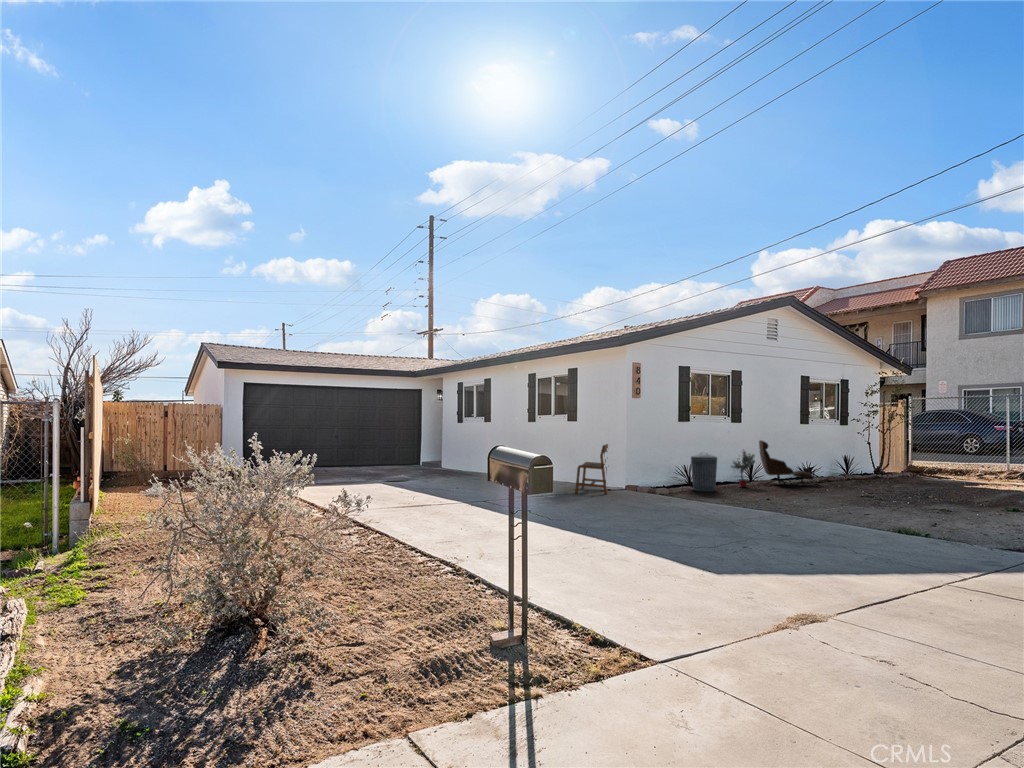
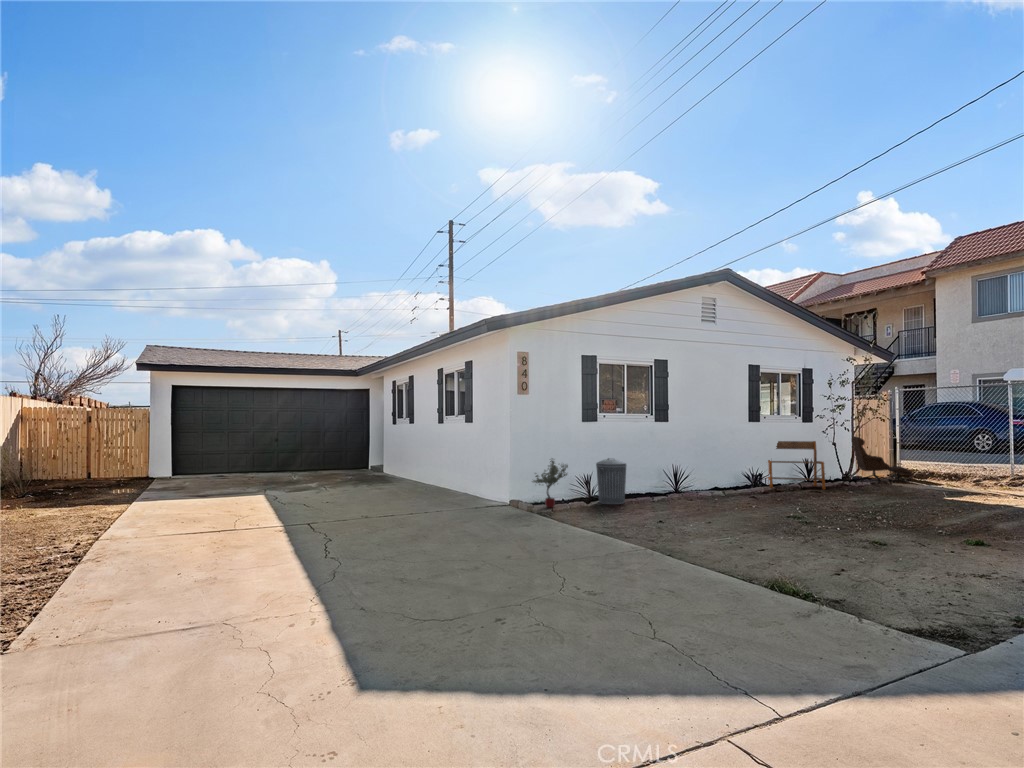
lounge chair: present [759,440,813,486] -> present [852,437,912,482]
bench: present [575,444,608,494] -> present [768,441,825,490]
potted tree: present [731,451,755,487] -> present [533,460,568,508]

